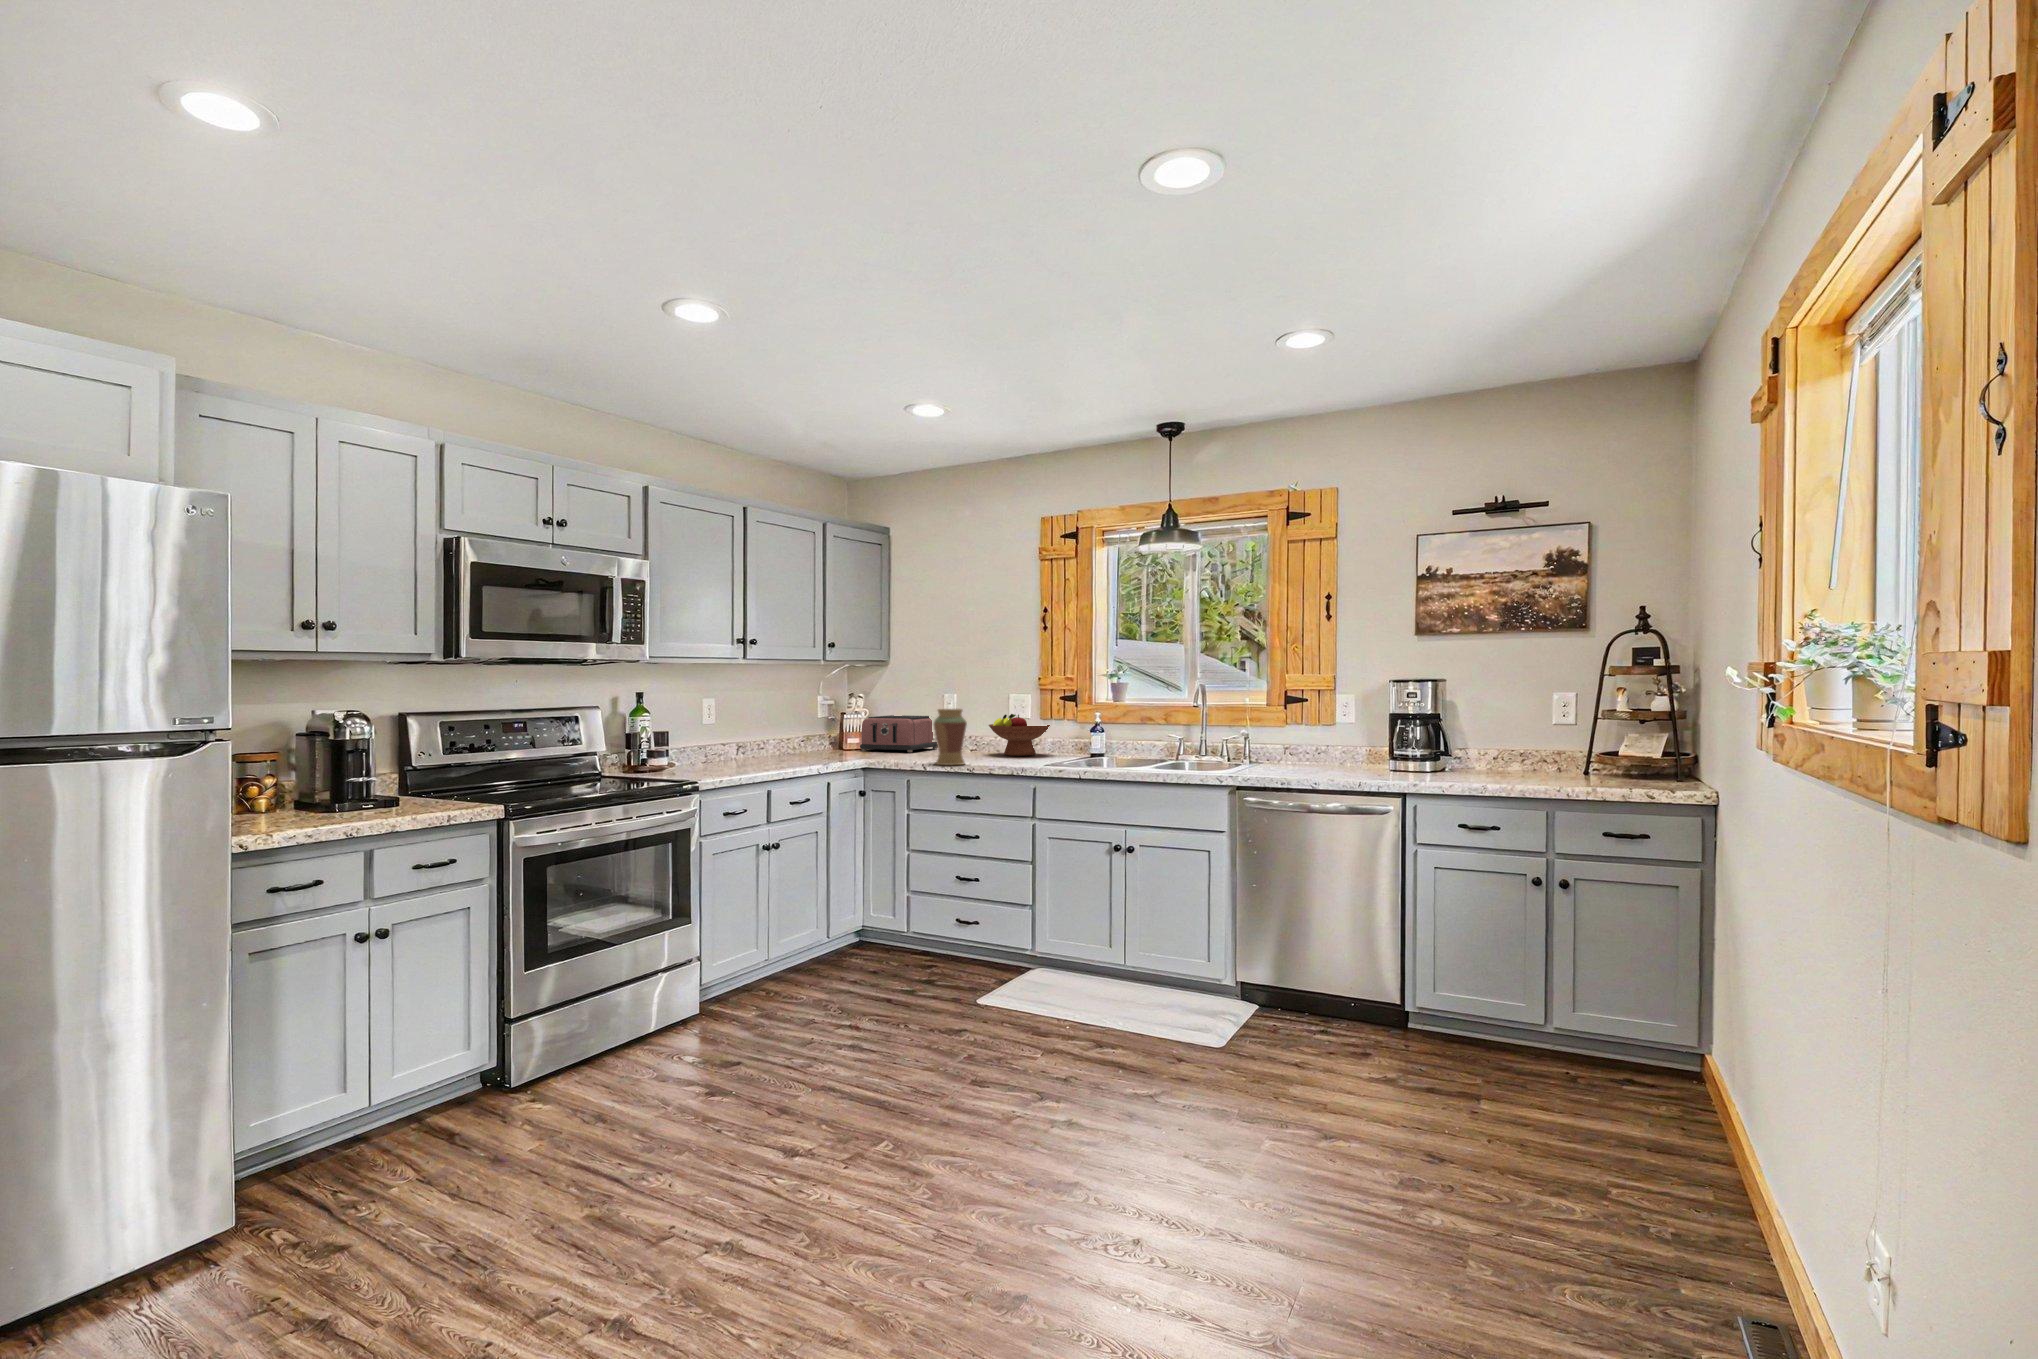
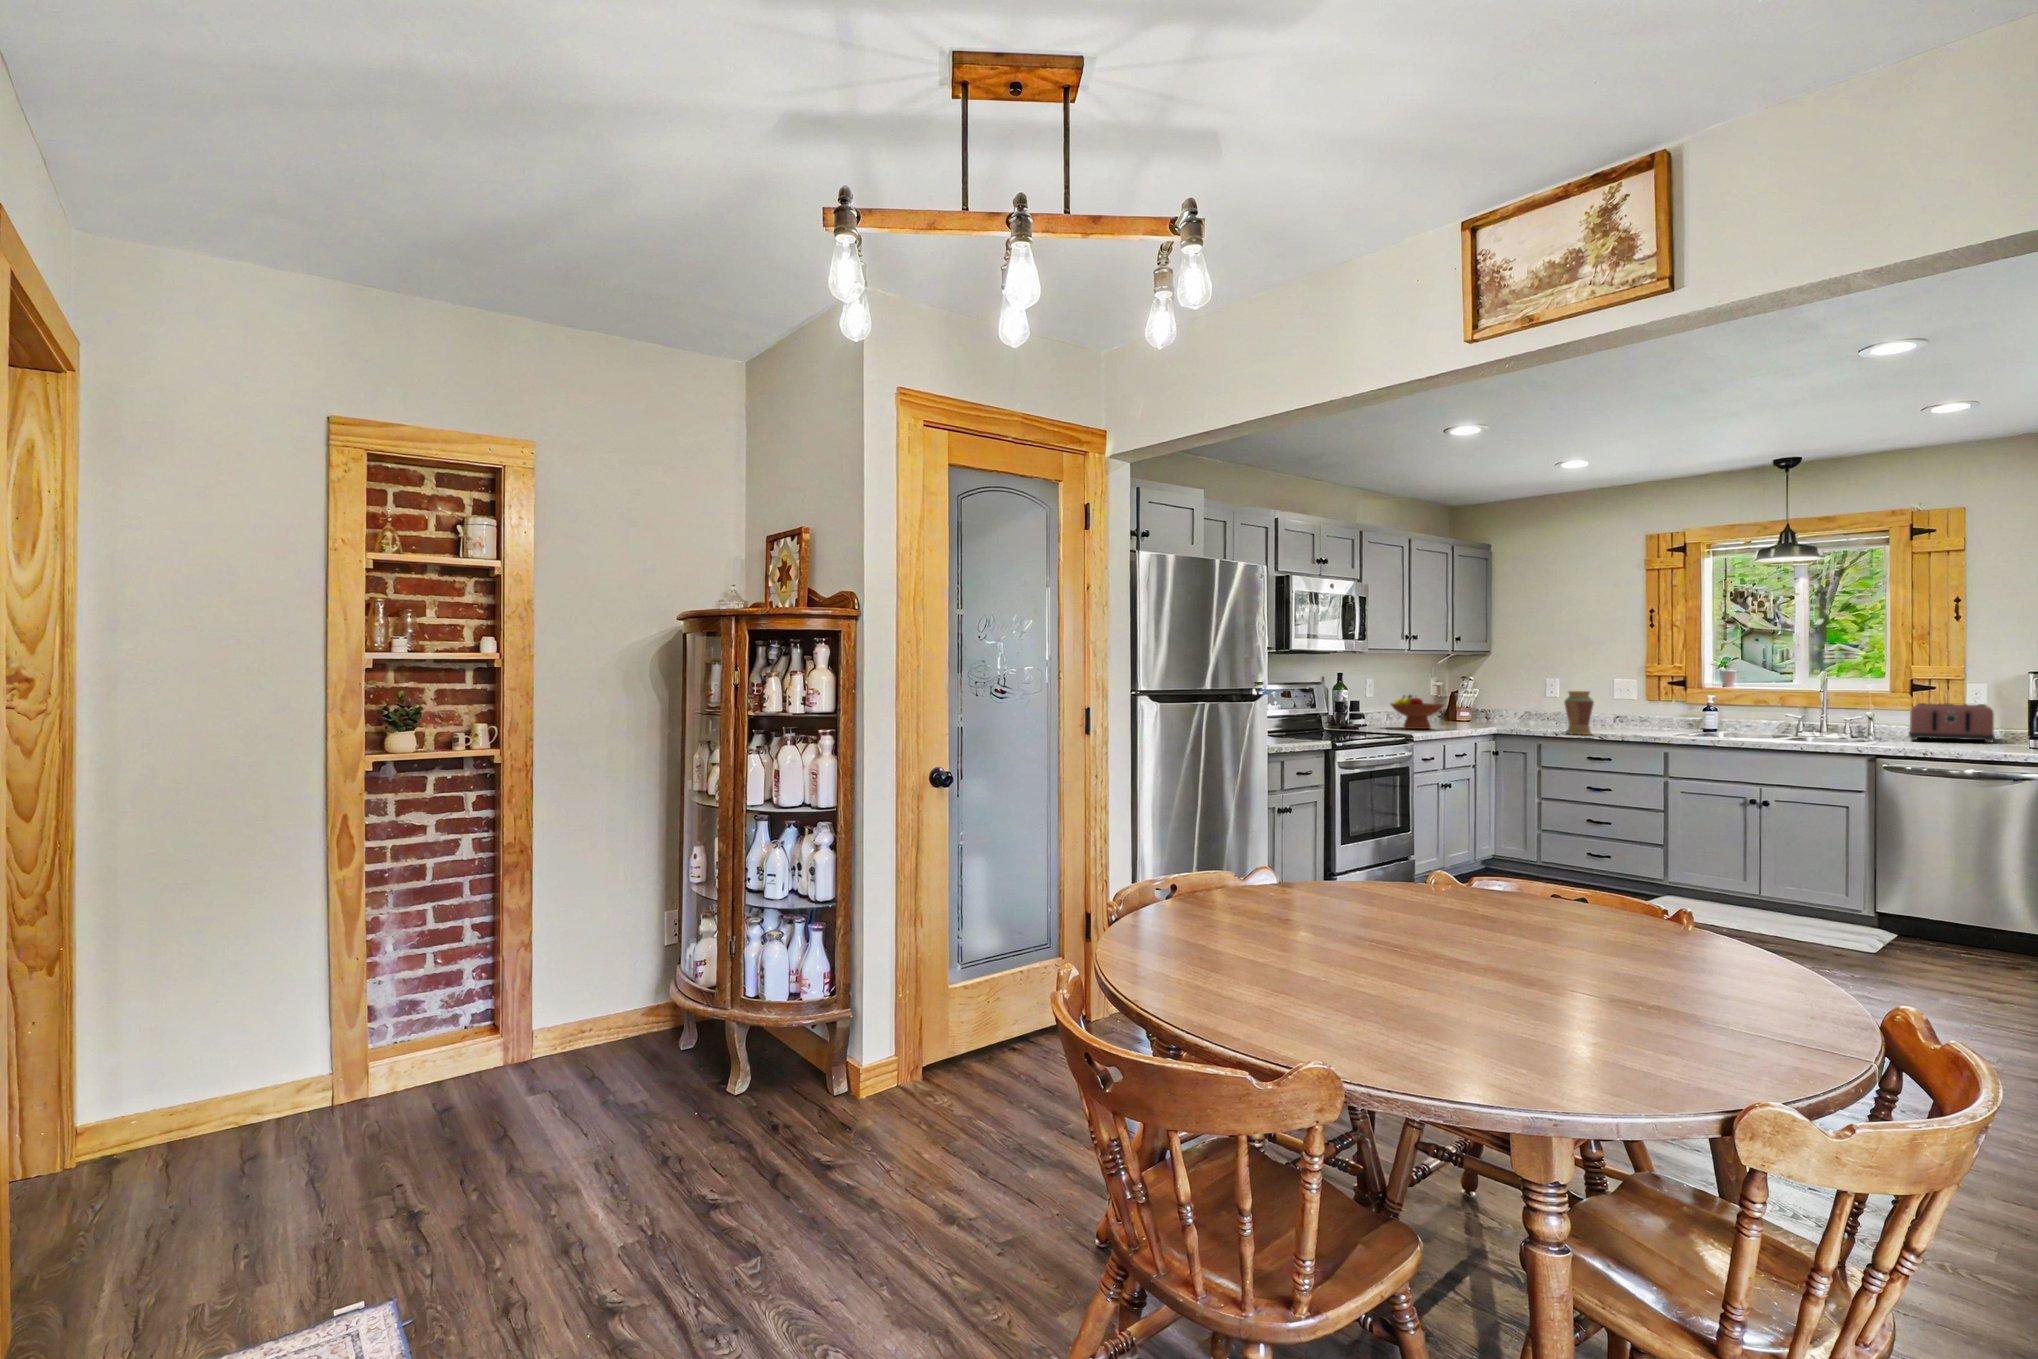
fruit bowl: present [989,714,1050,756] -> present [1391,695,1444,729]
toaster: present [860,715,938,752] -> present [1909,703,1995,742]

